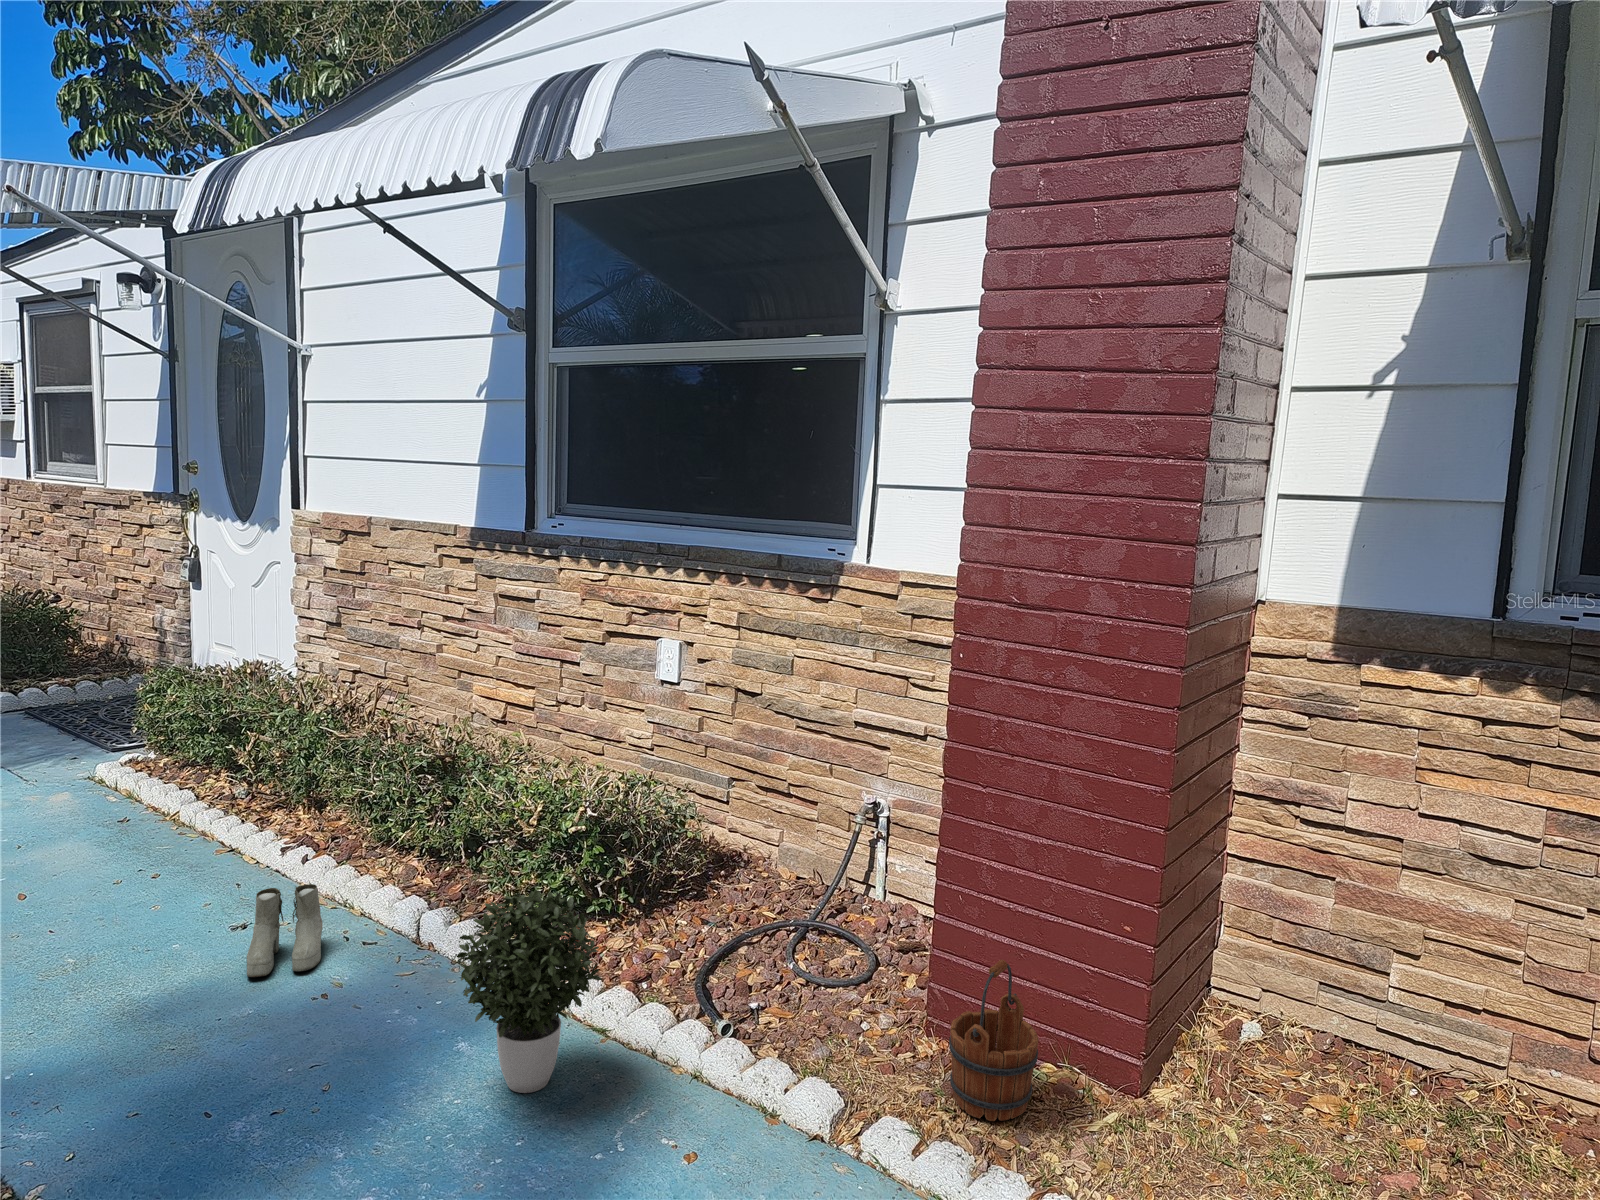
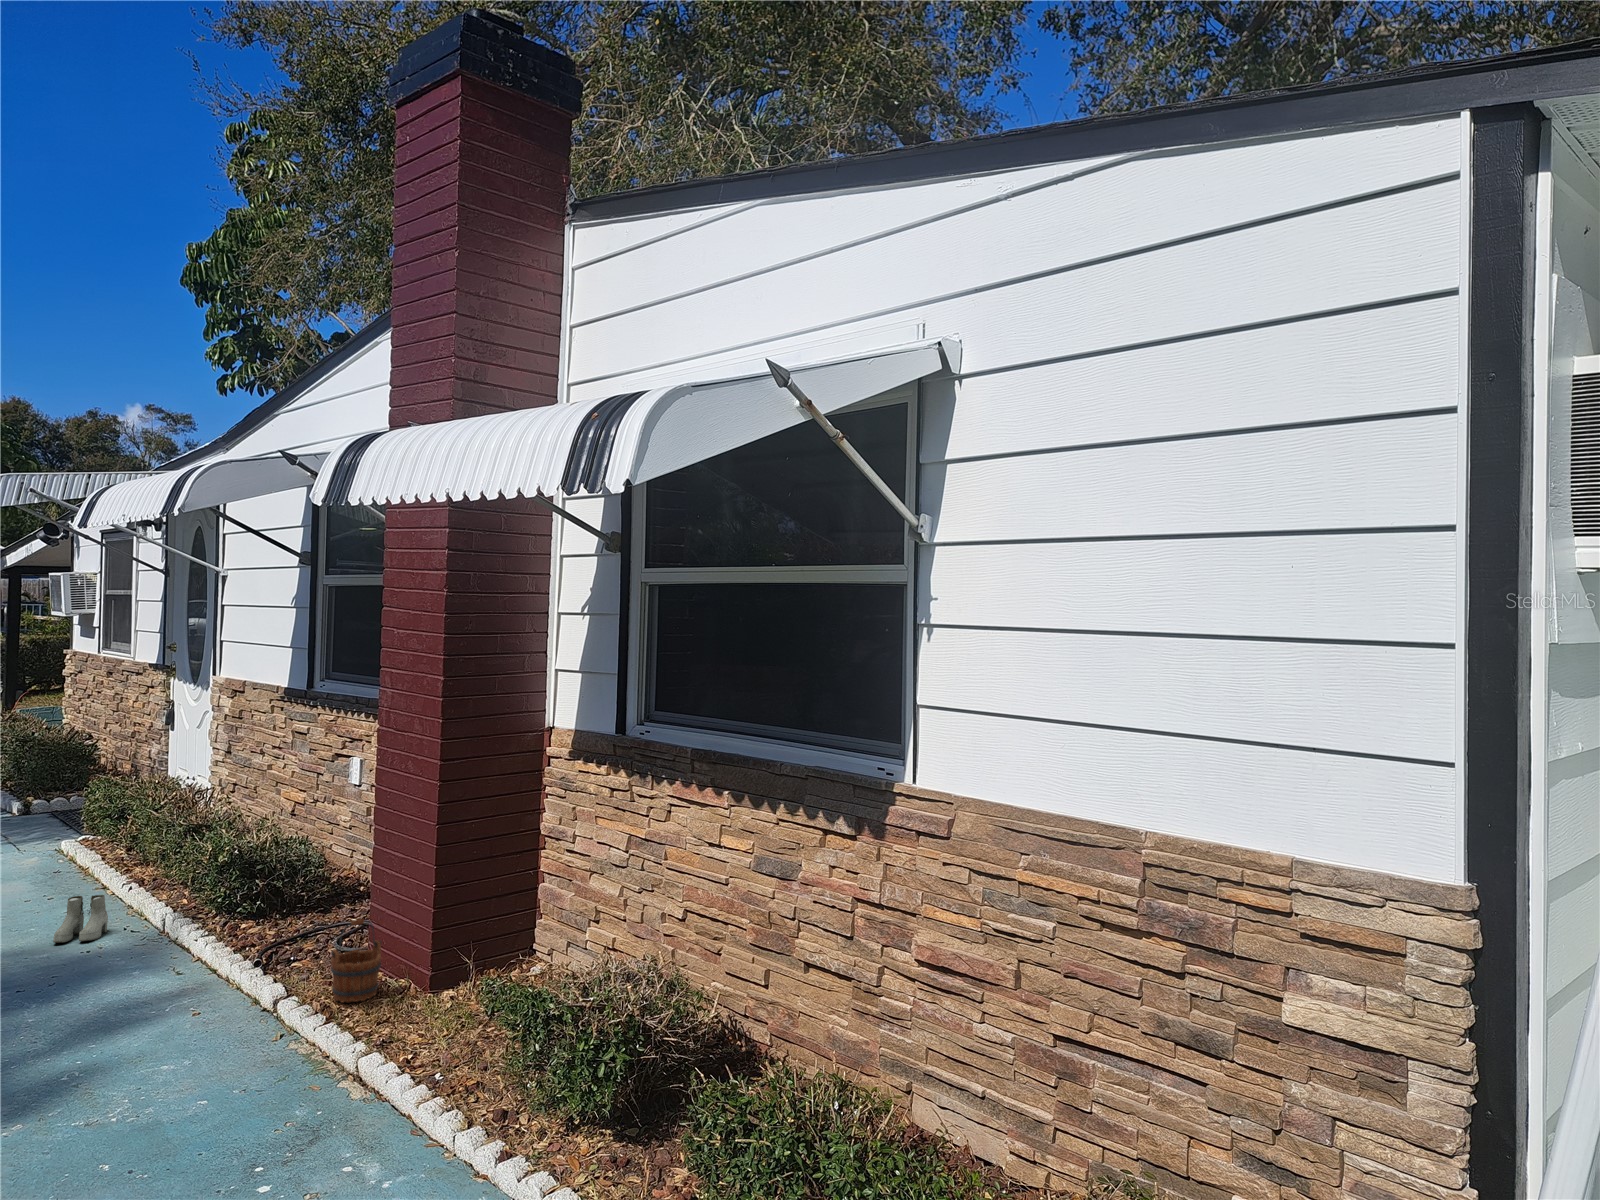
potted plant: present [457,890,602,1093] -> none [110,883,192,991]

